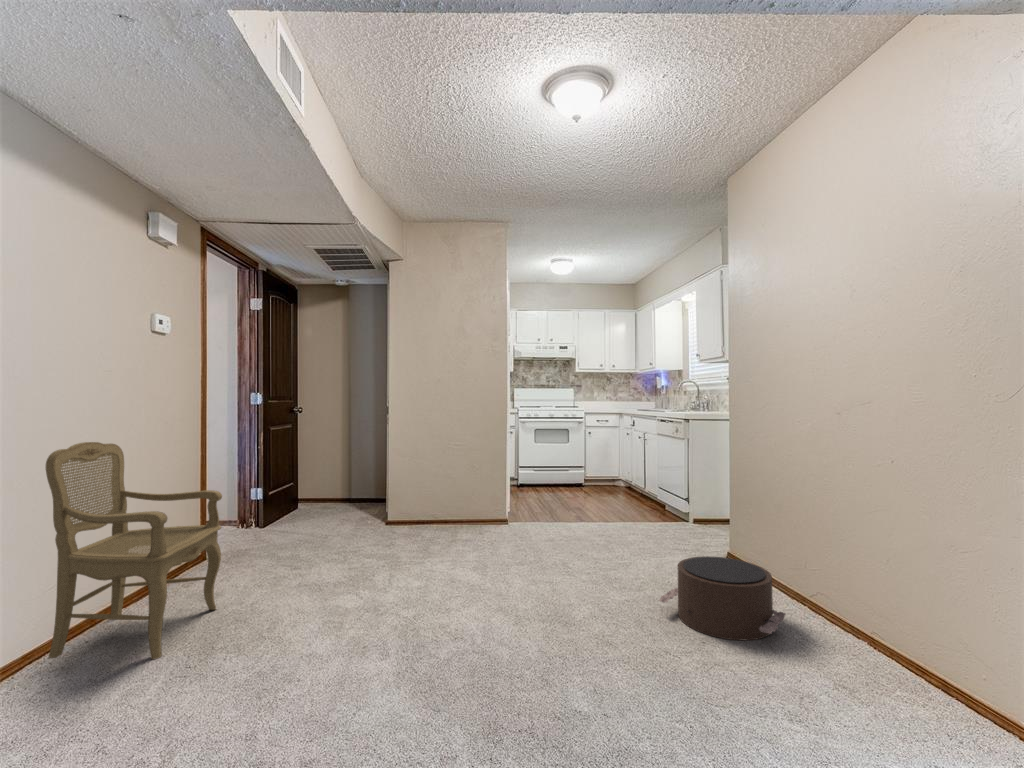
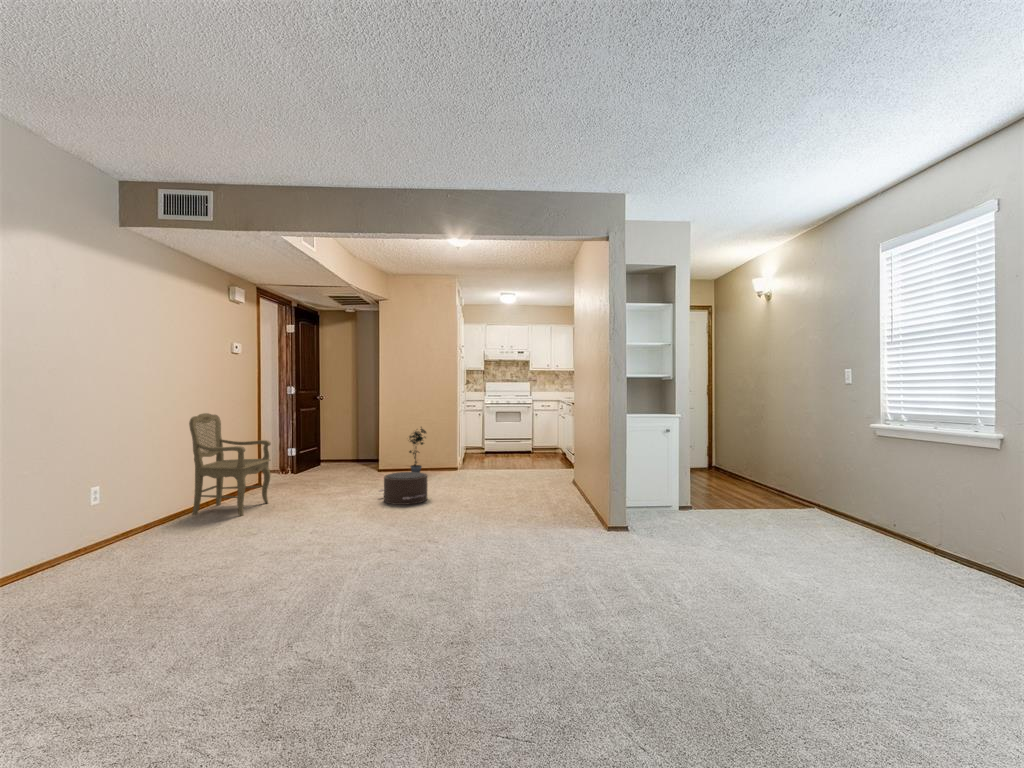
potted plant: none [436,453,468,528] -> present [409,429,426,472]
pouf: present [659,556,785,641] -> present [379,472,427,505]

